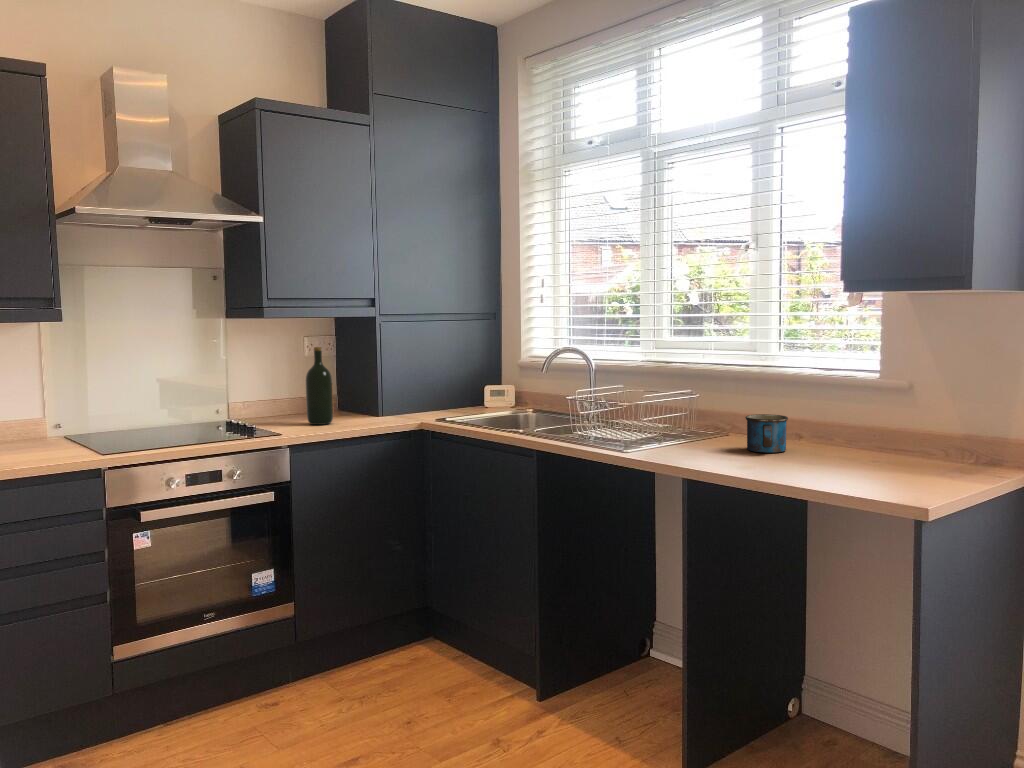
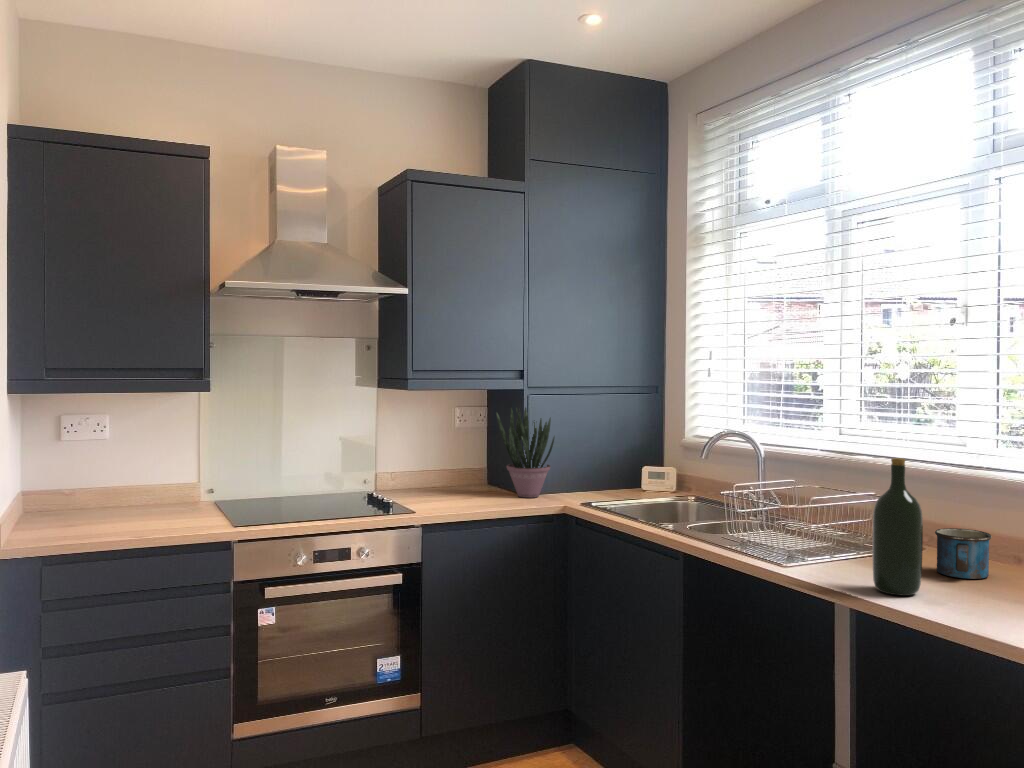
potted plant: none [349,333,406,418] -> present [497,408,555,498]
wine bottle: present [305,347,333,425] -> present [872,458,923,596]

